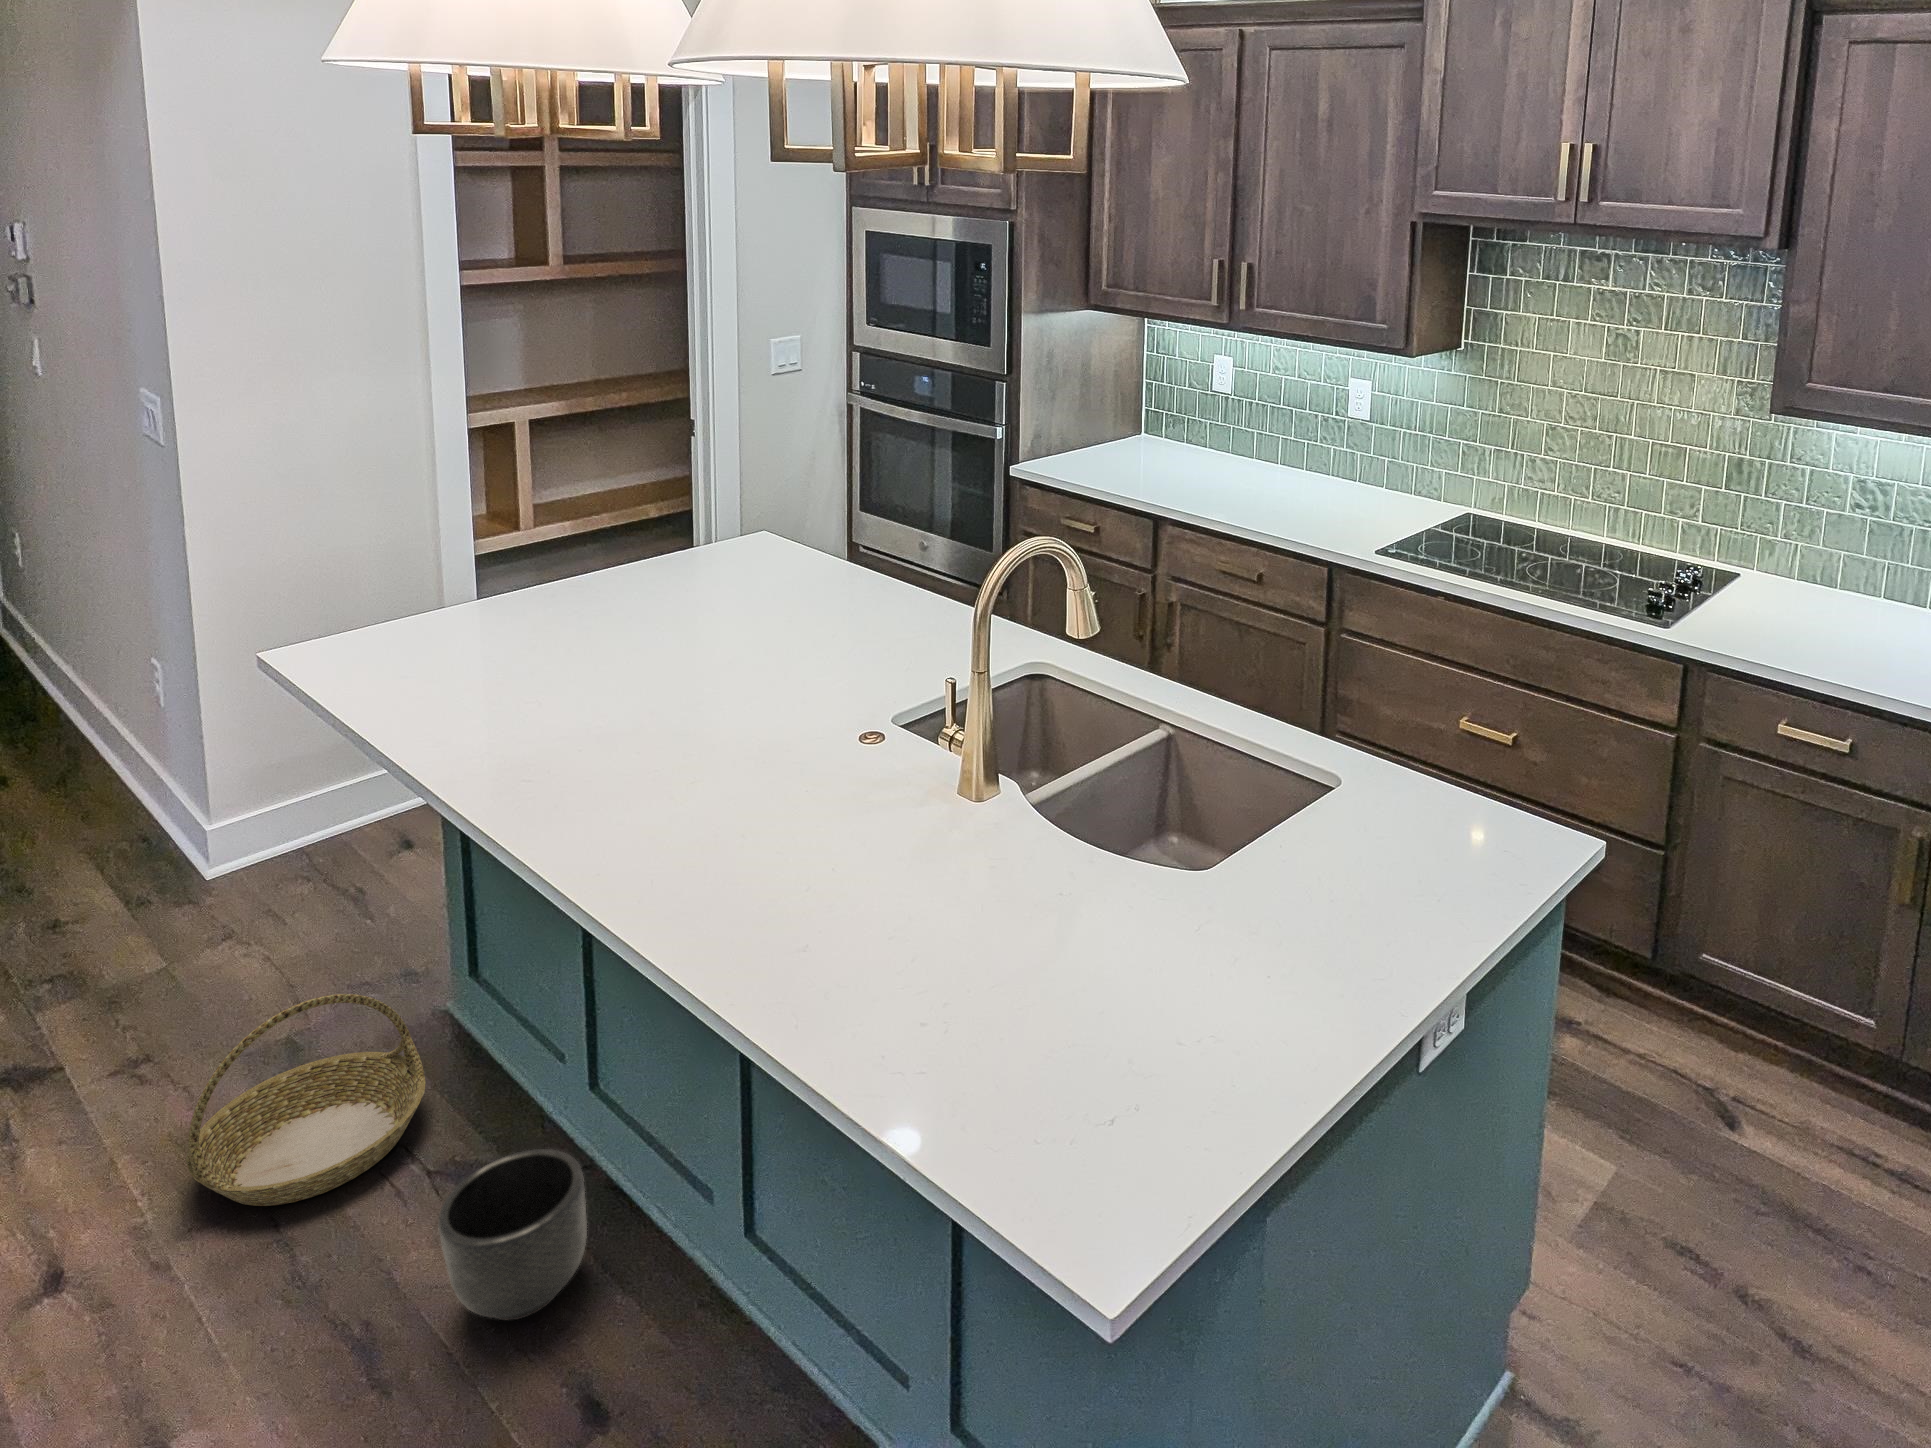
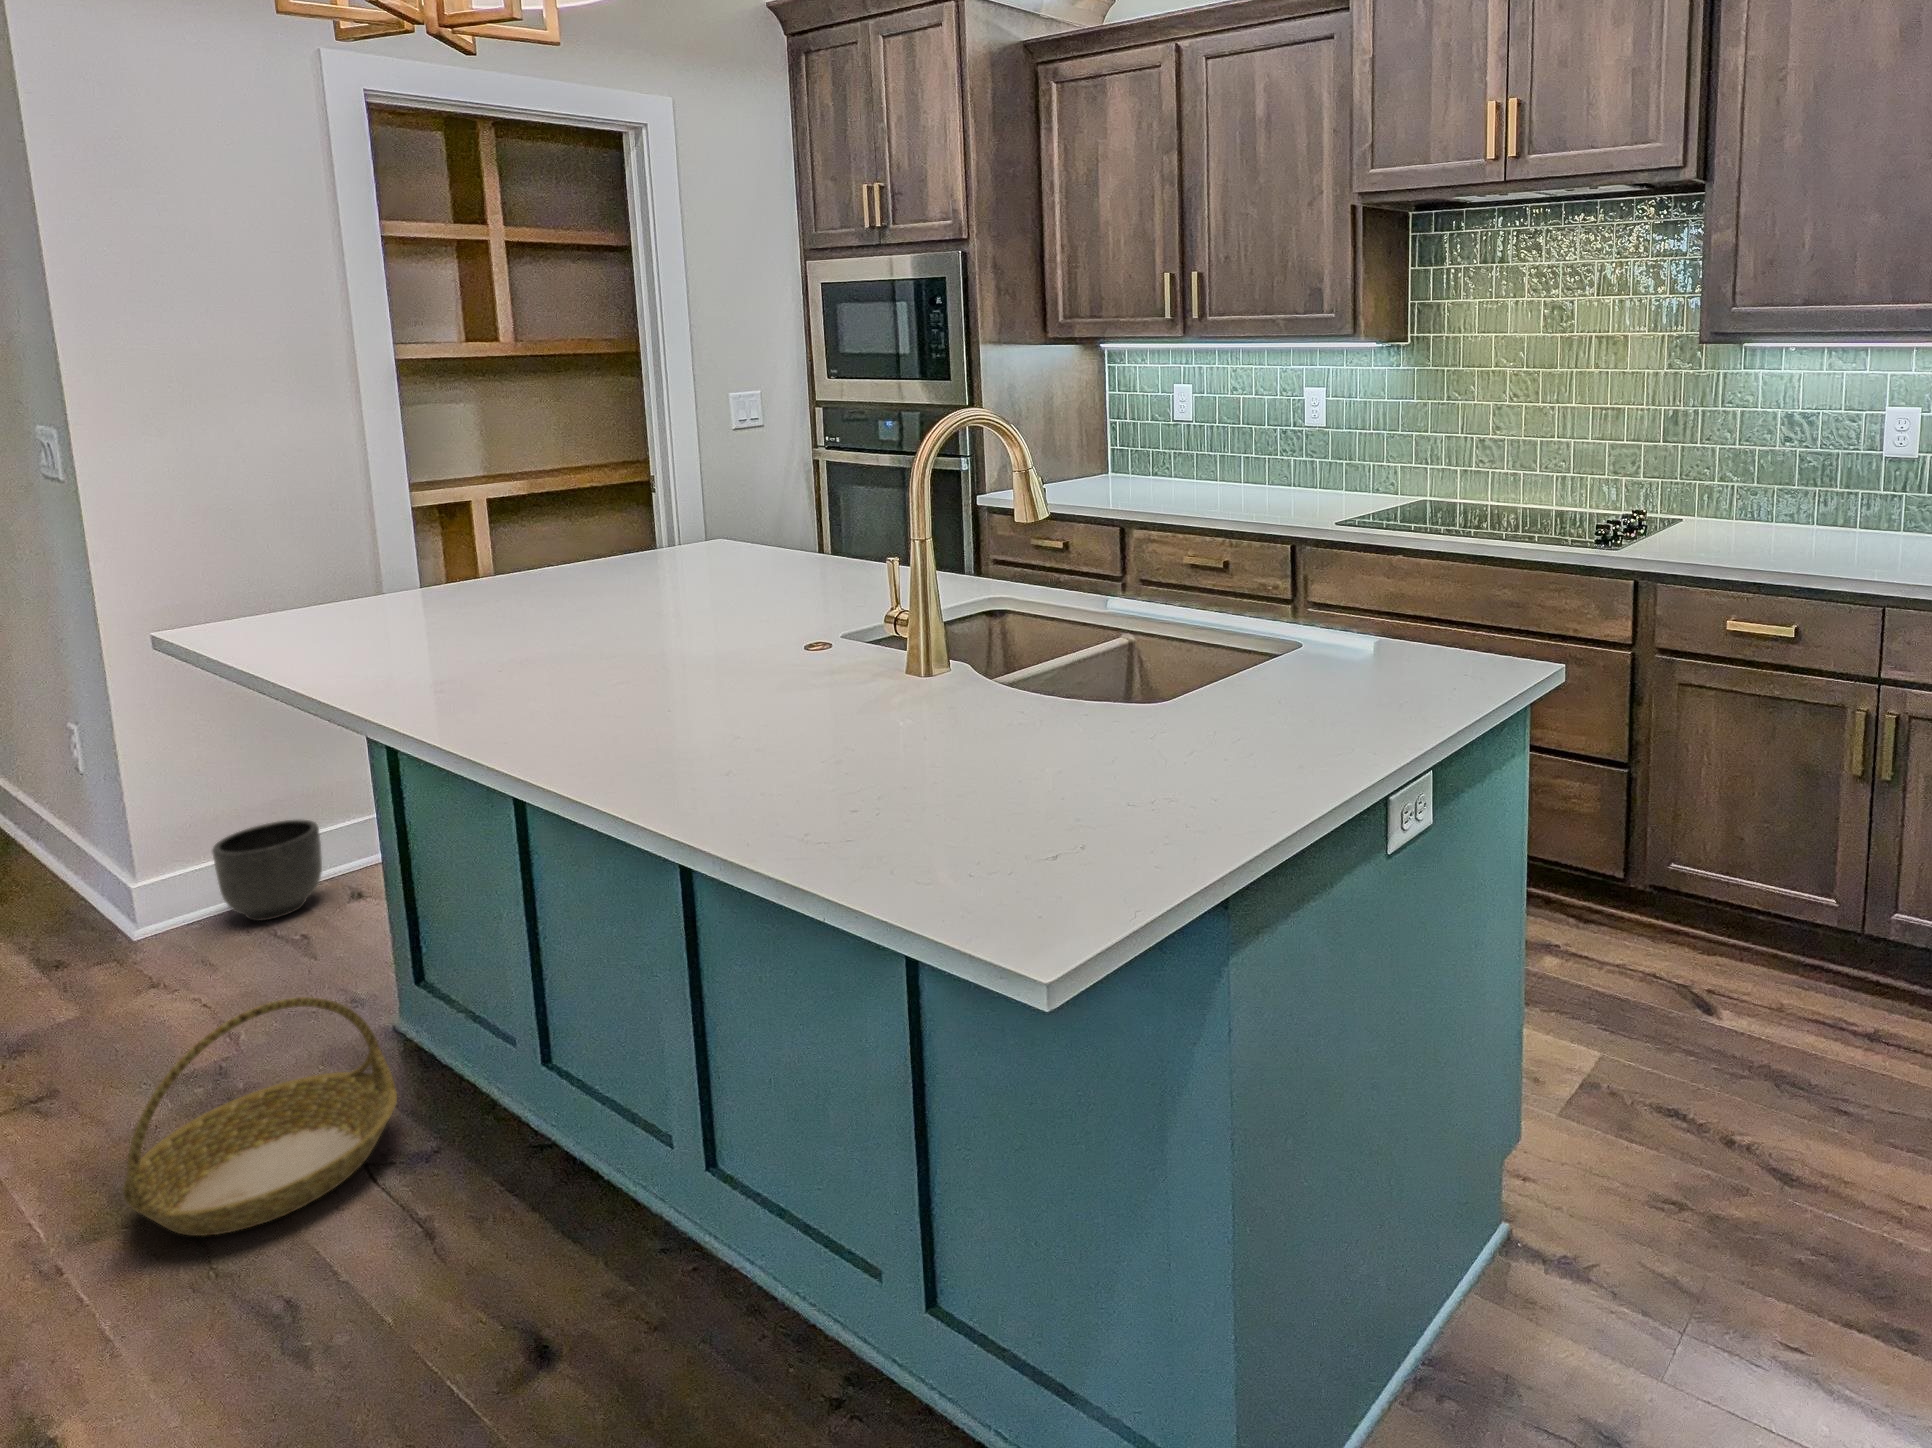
planter: present [438,1149,587,1320] -> present [212,820,322,921]

